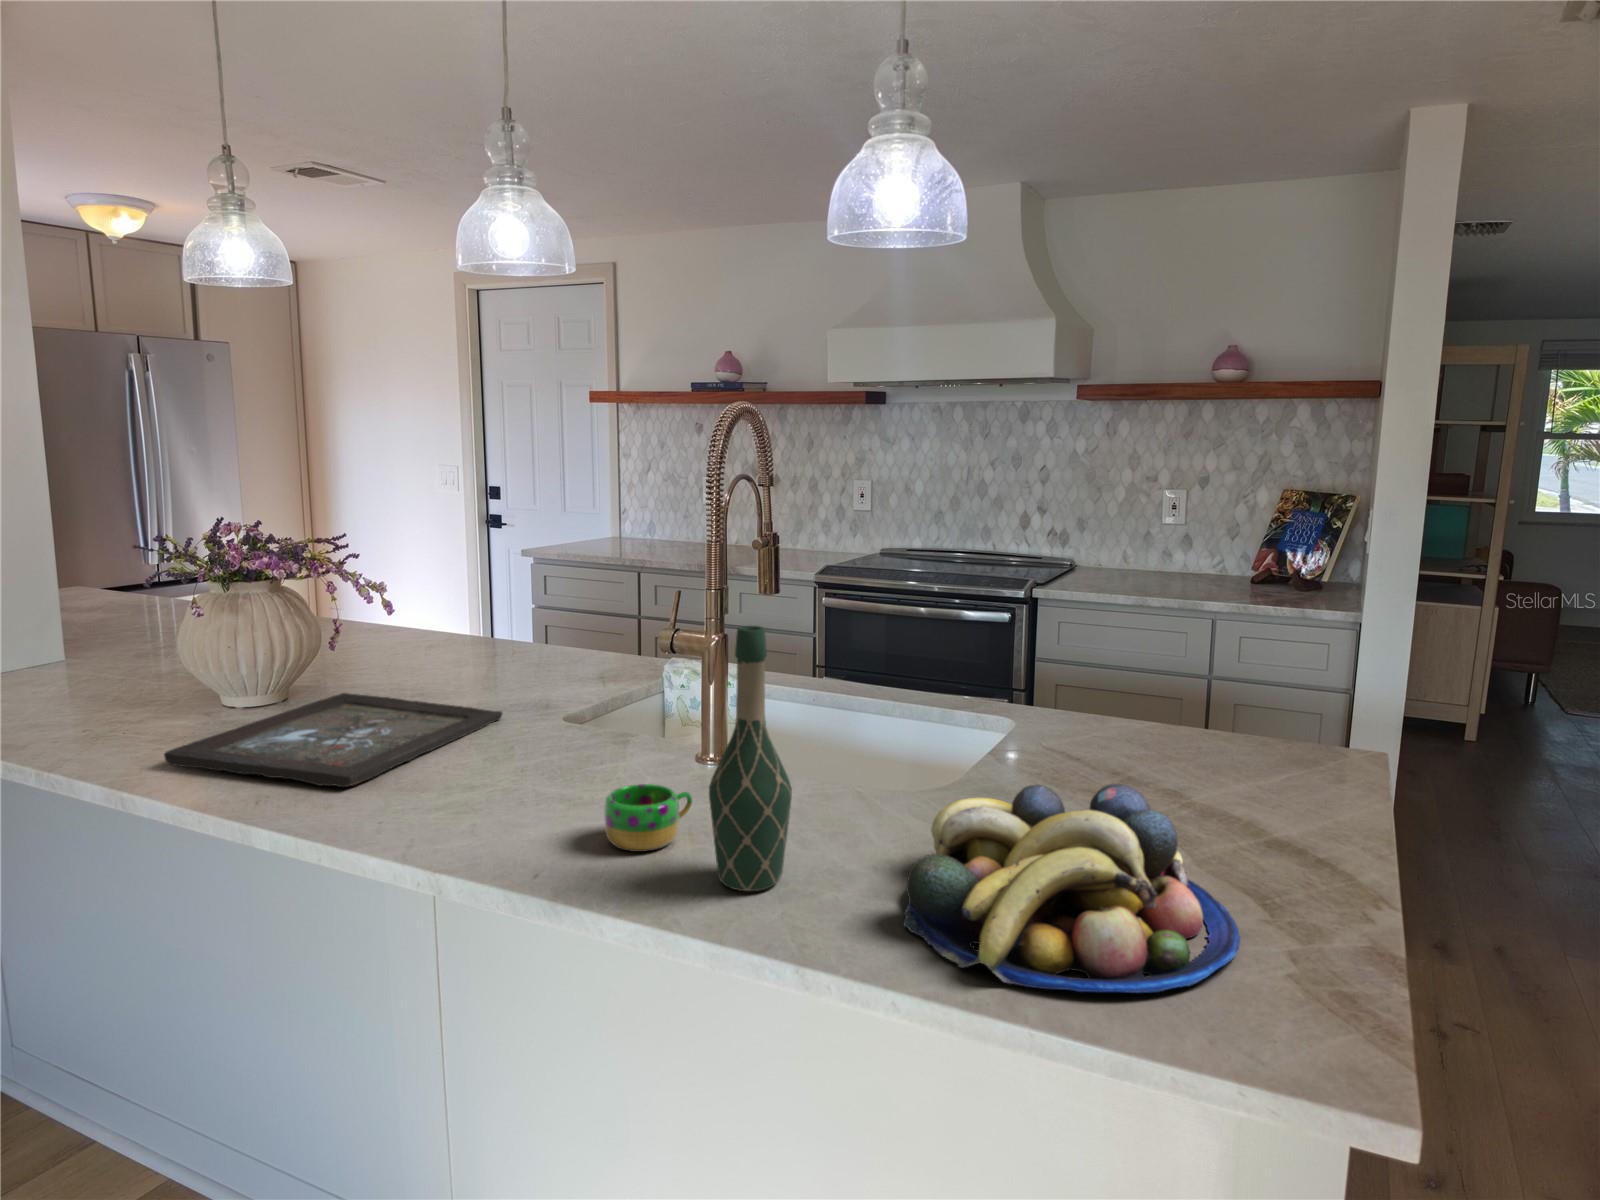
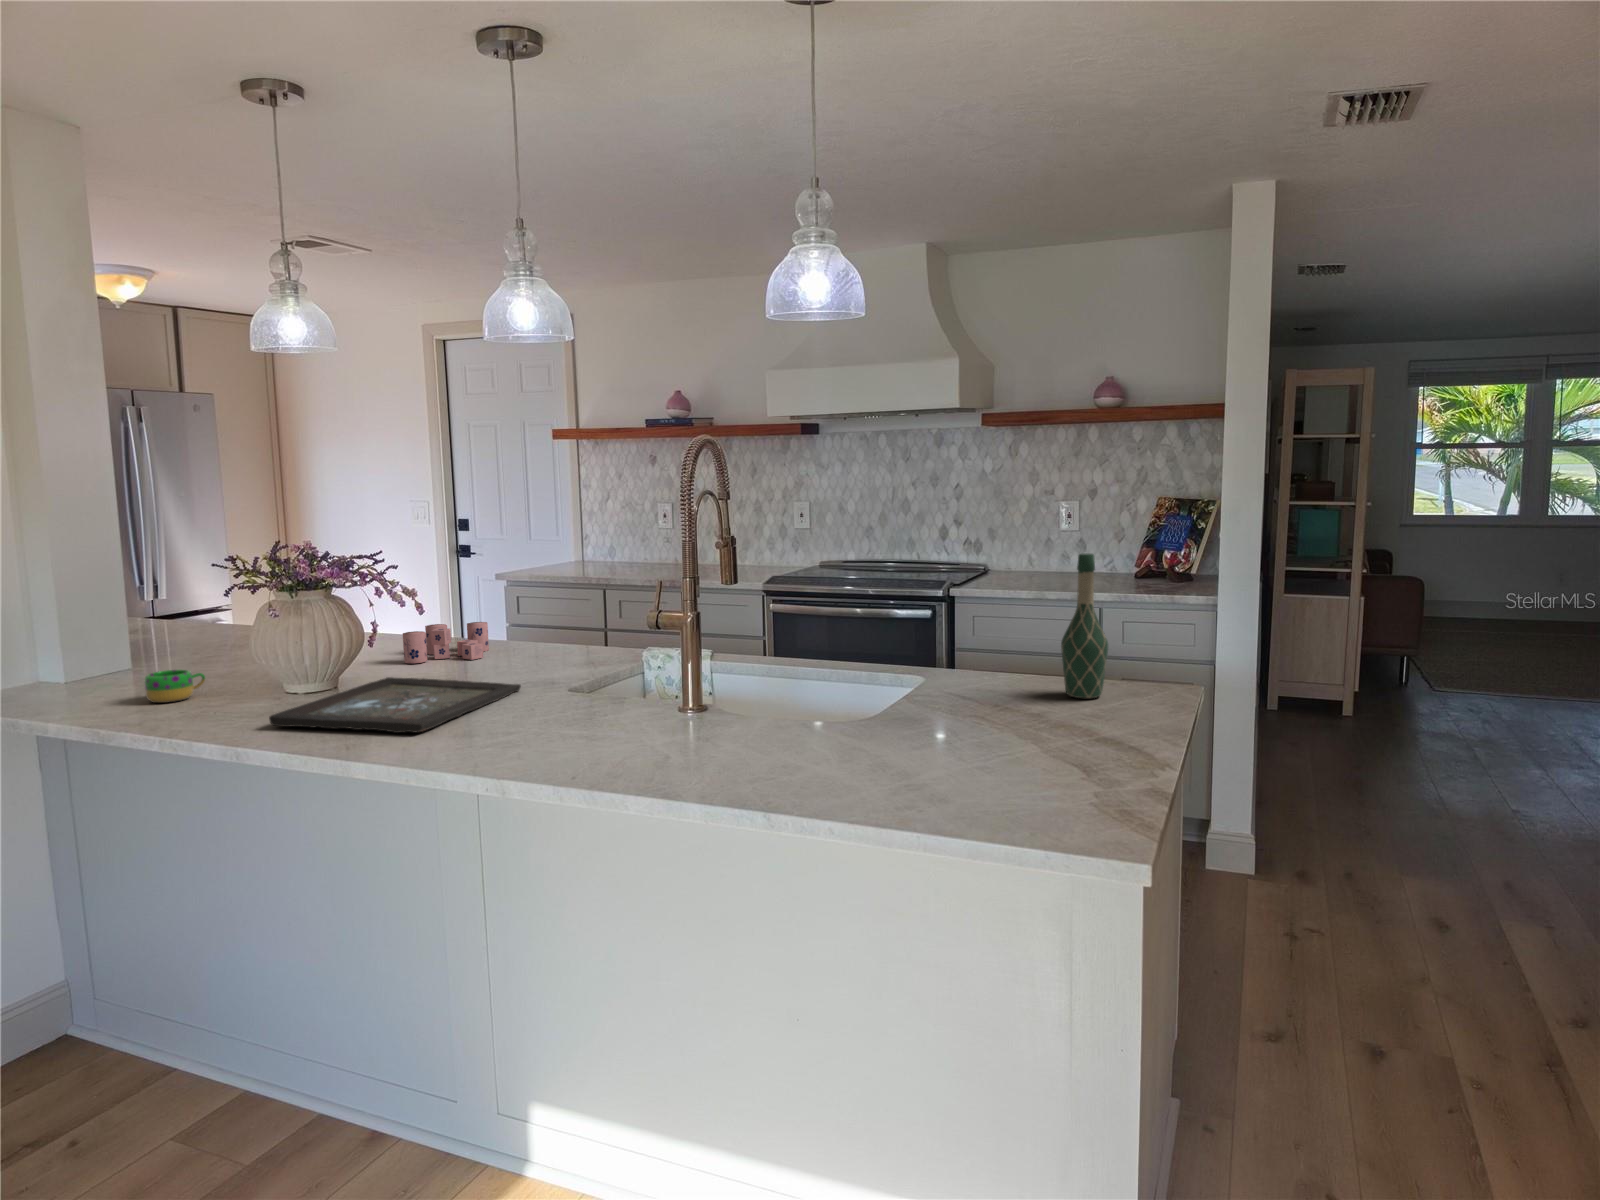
candle: none [376,619,484,670] -> present [403,622,489,663]
wine bottle: present [709,626,792,891] -> present [1061,553,1108,698]
mug: present [604,784,692,852] -> present [145,670,205,703]
fruit bowl: present [903,784,1240,993] -> none [832,689,1053,805]

